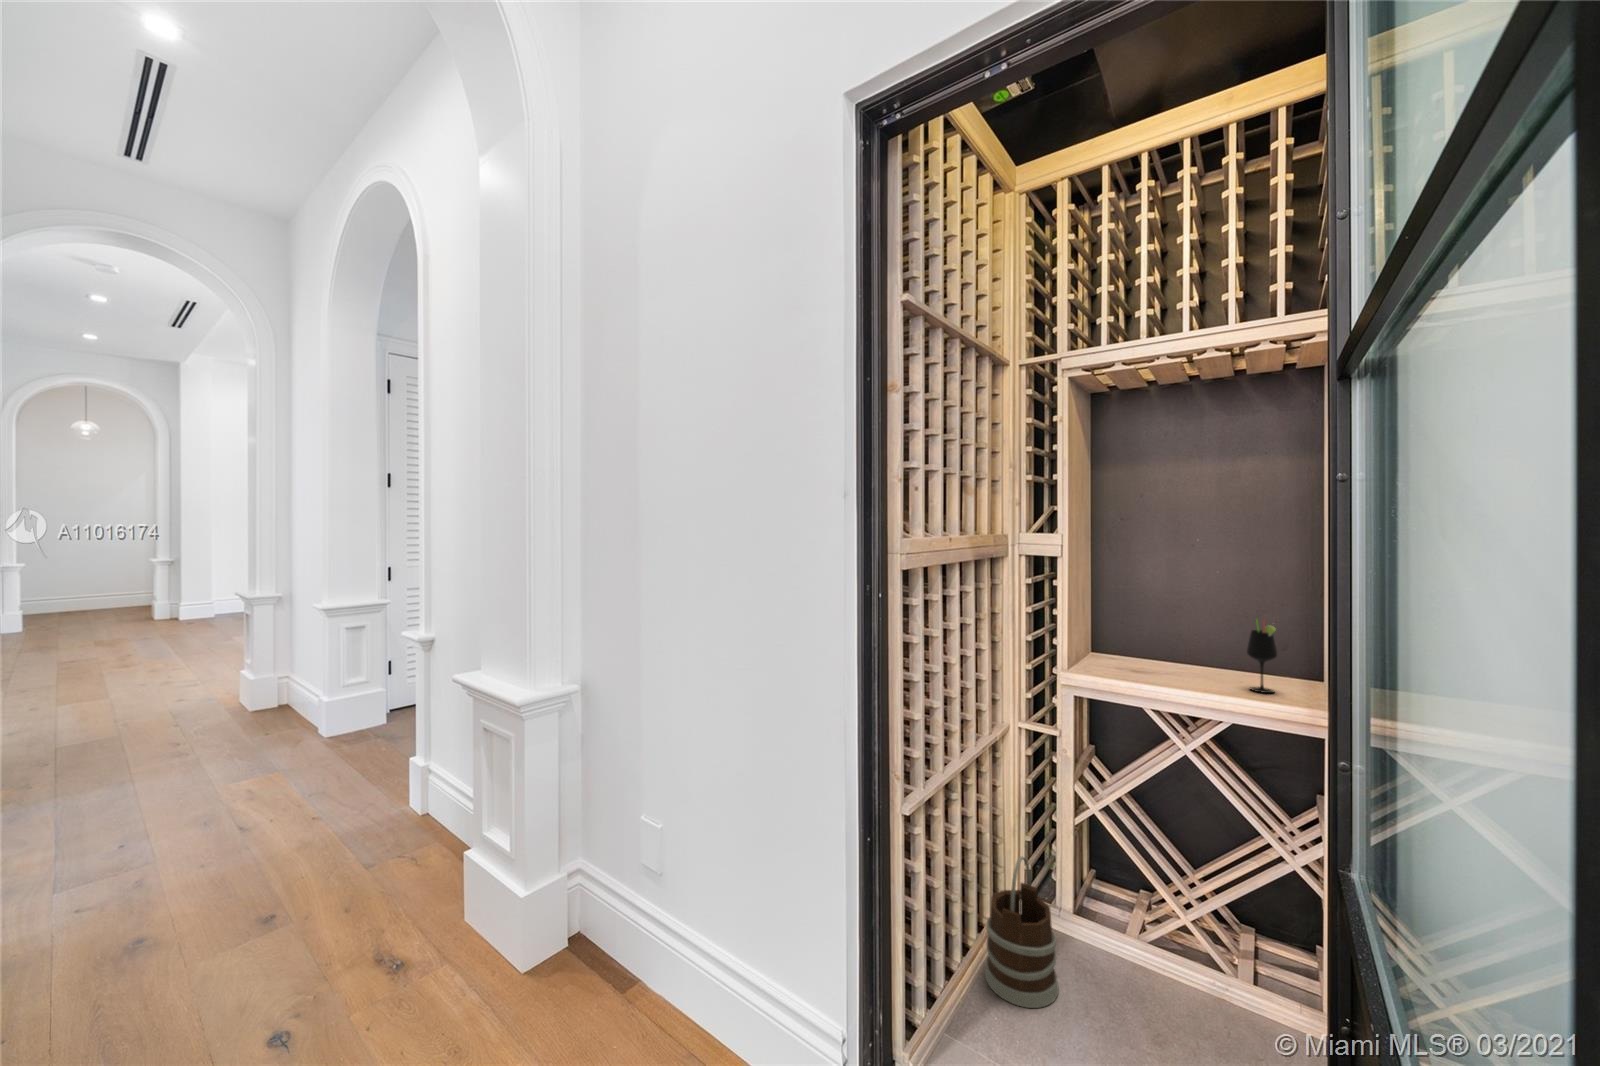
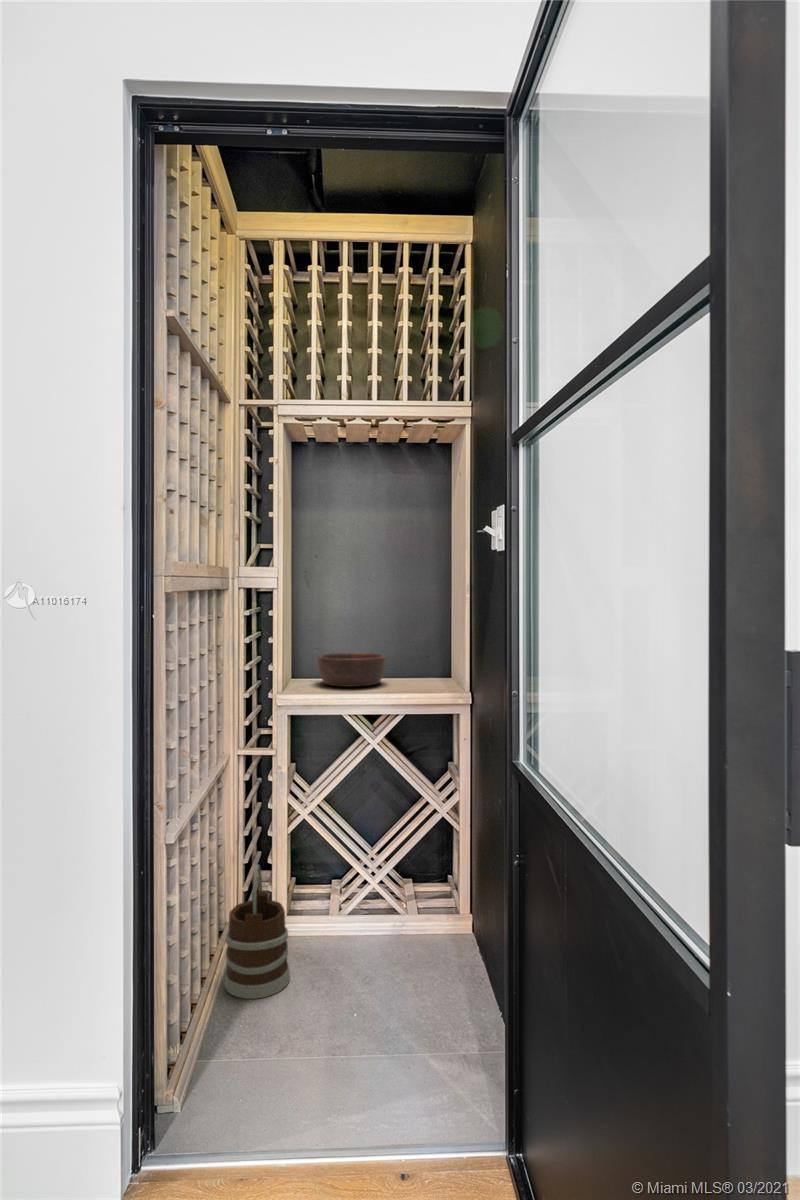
wine glass: present [1247,619,1277,693] -> none [413,632,432,689]
wooden bowl: none [1116,630,1210,676] -> present [317,653,386,687]

